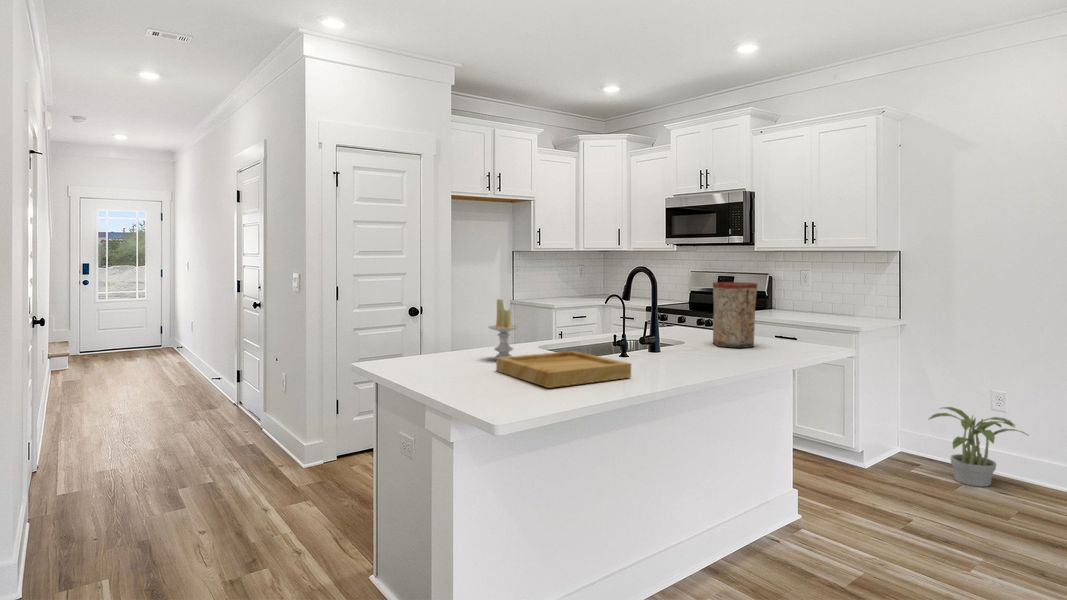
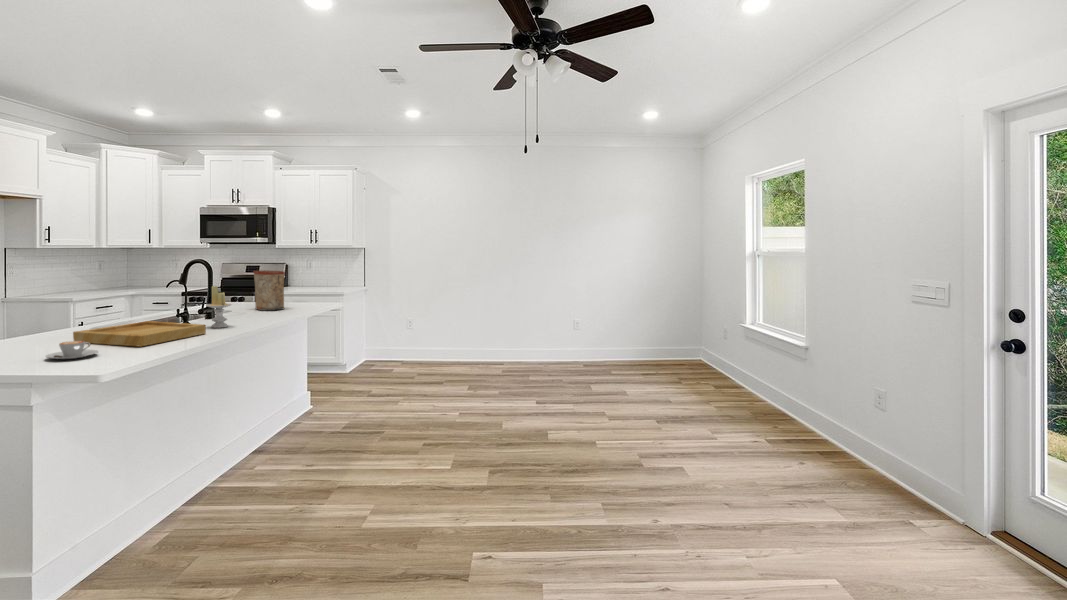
candle: present [489,299,519,360] -> present [206,286,232,328]
coffee cup: none [456,371,503,395] -> present [46,341,98,359]
potted plant: present [929,407,1024,487] -> none [380,332,422,368]

